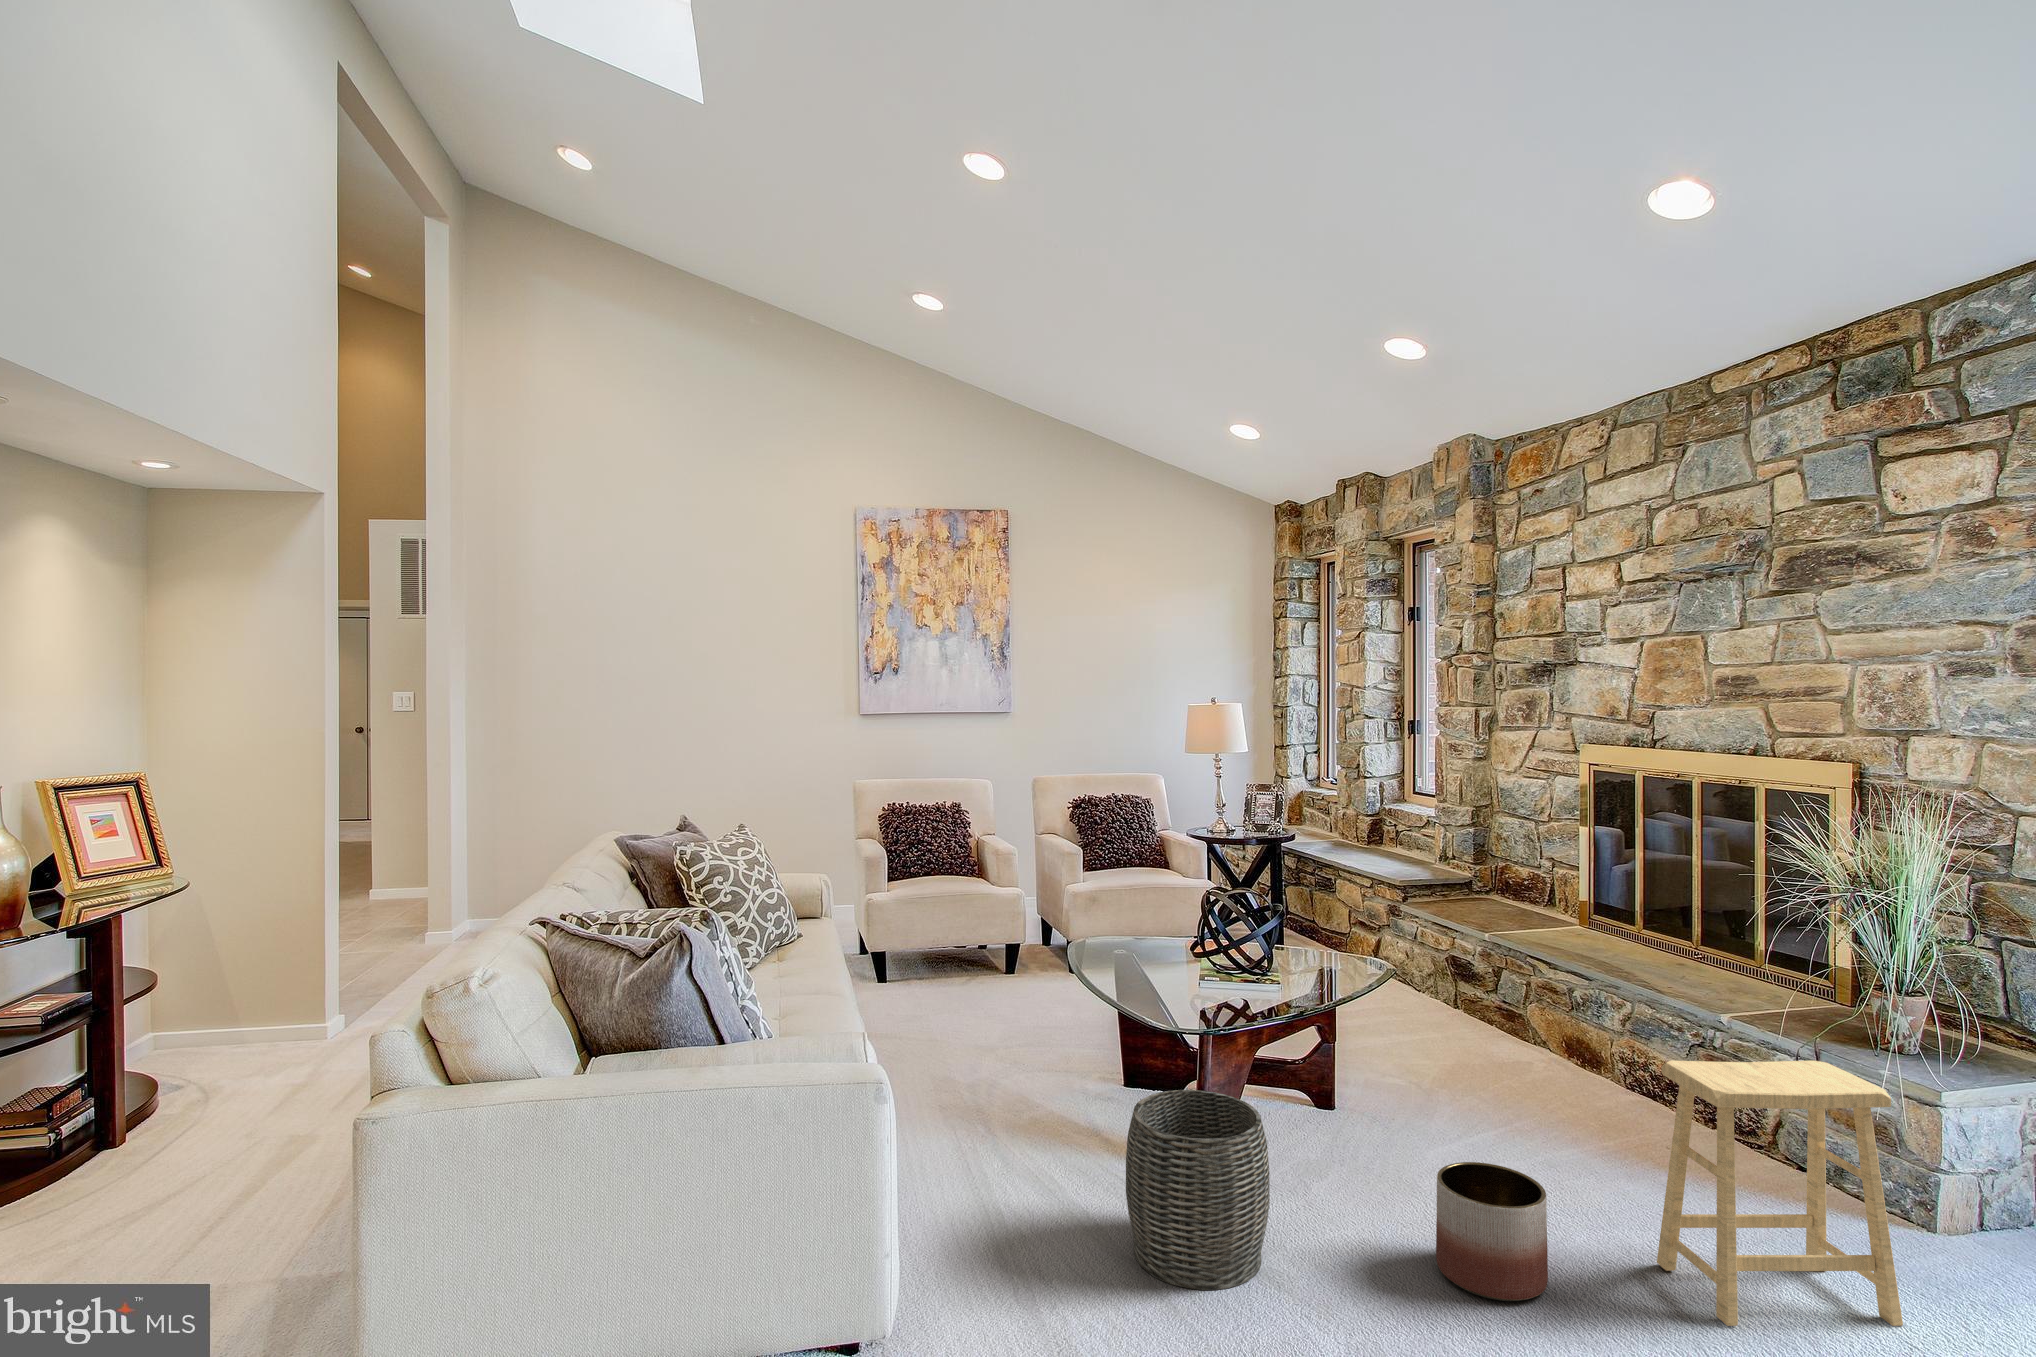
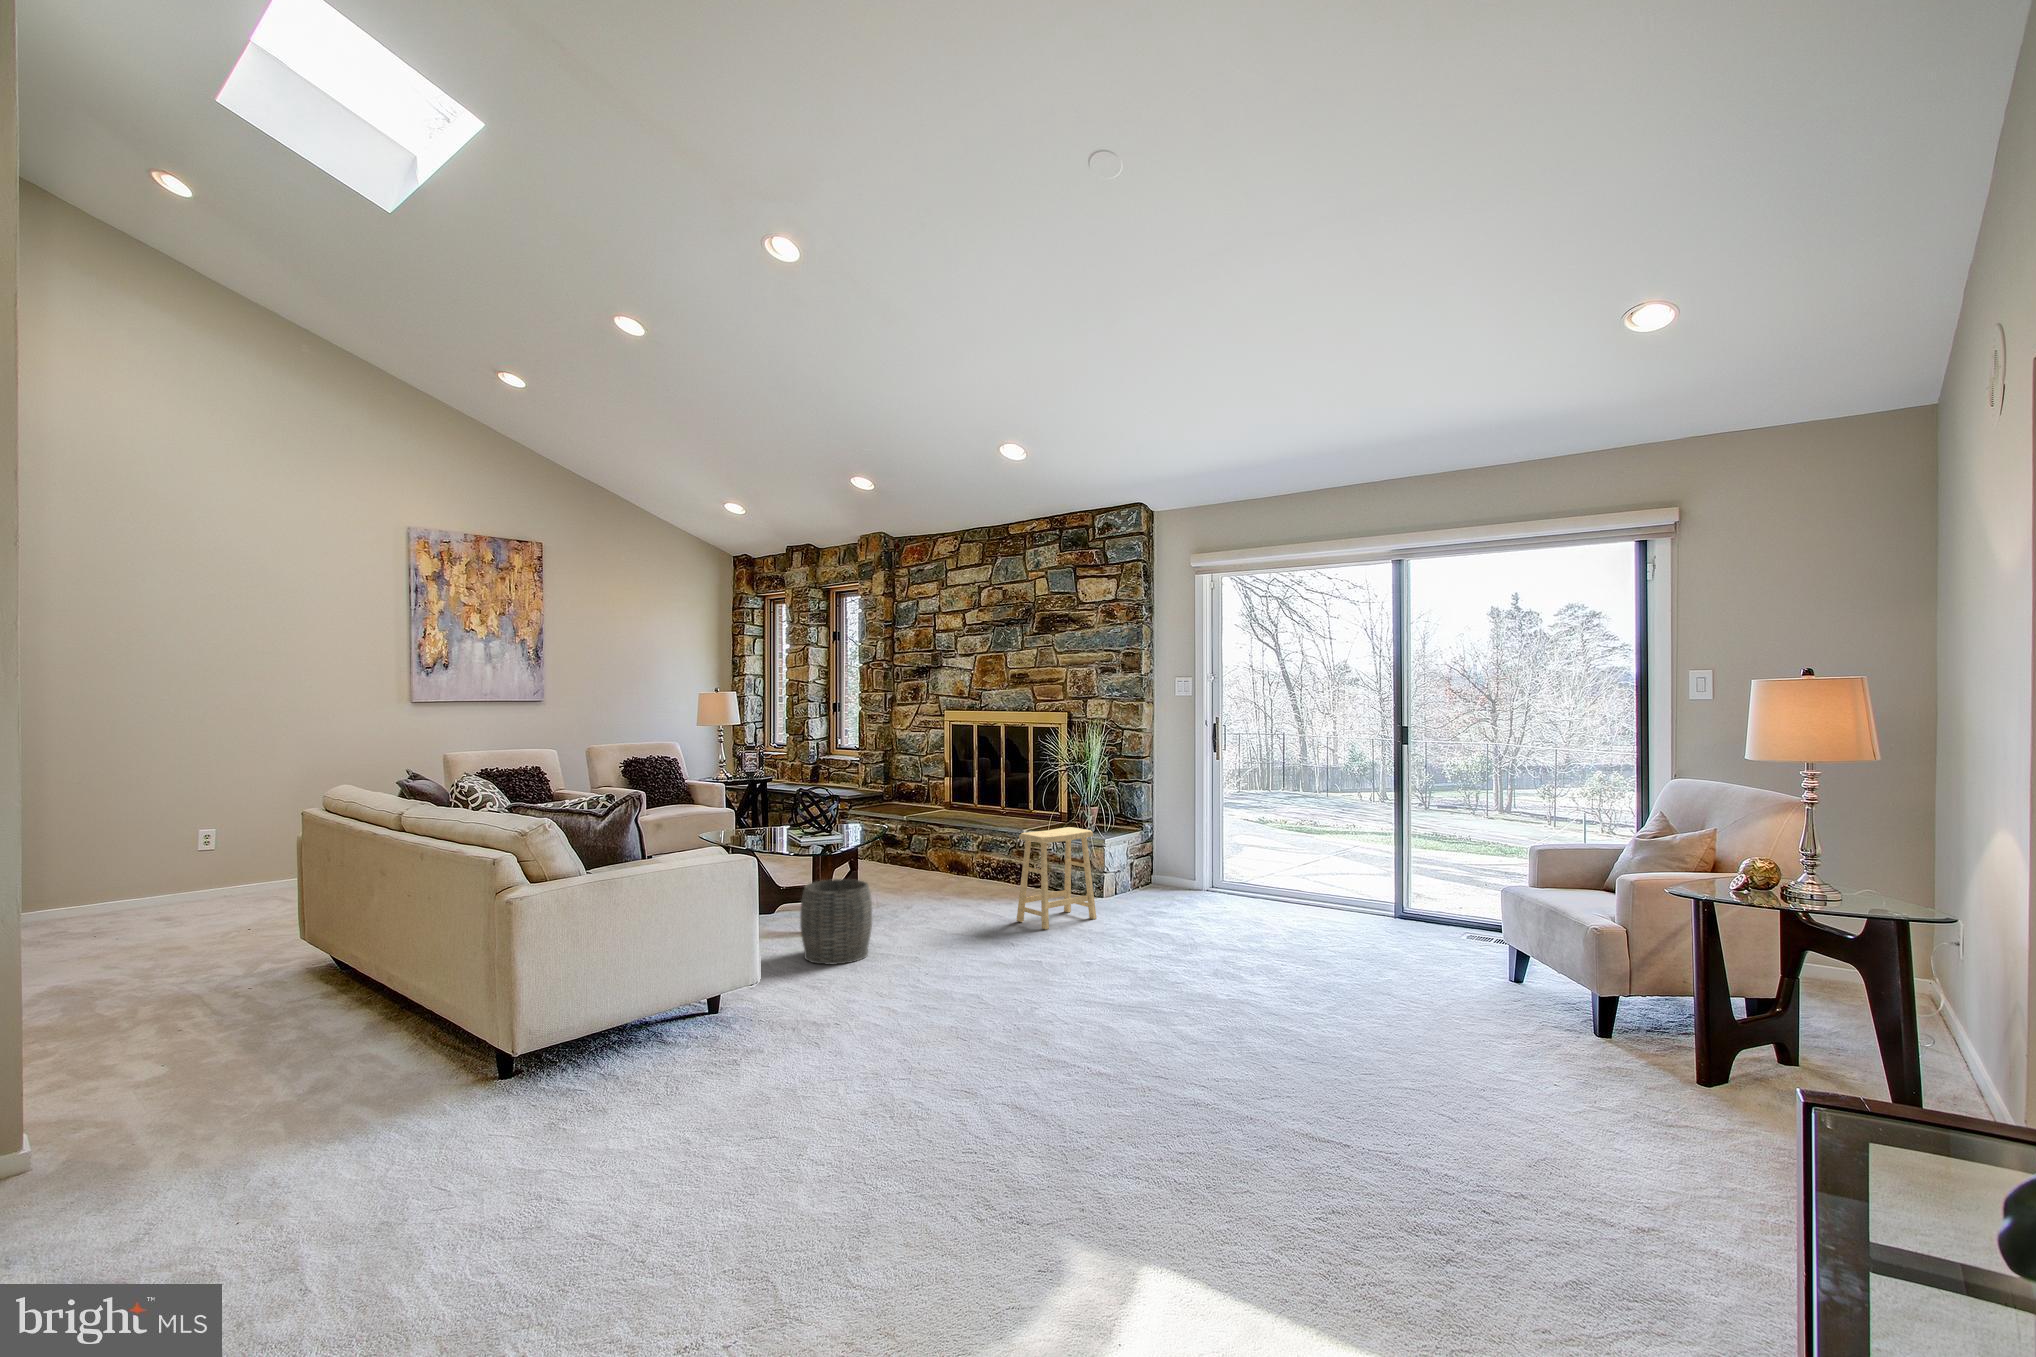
planter: present [1436,1162,1548,1301] -> none [938,890,983,941]

